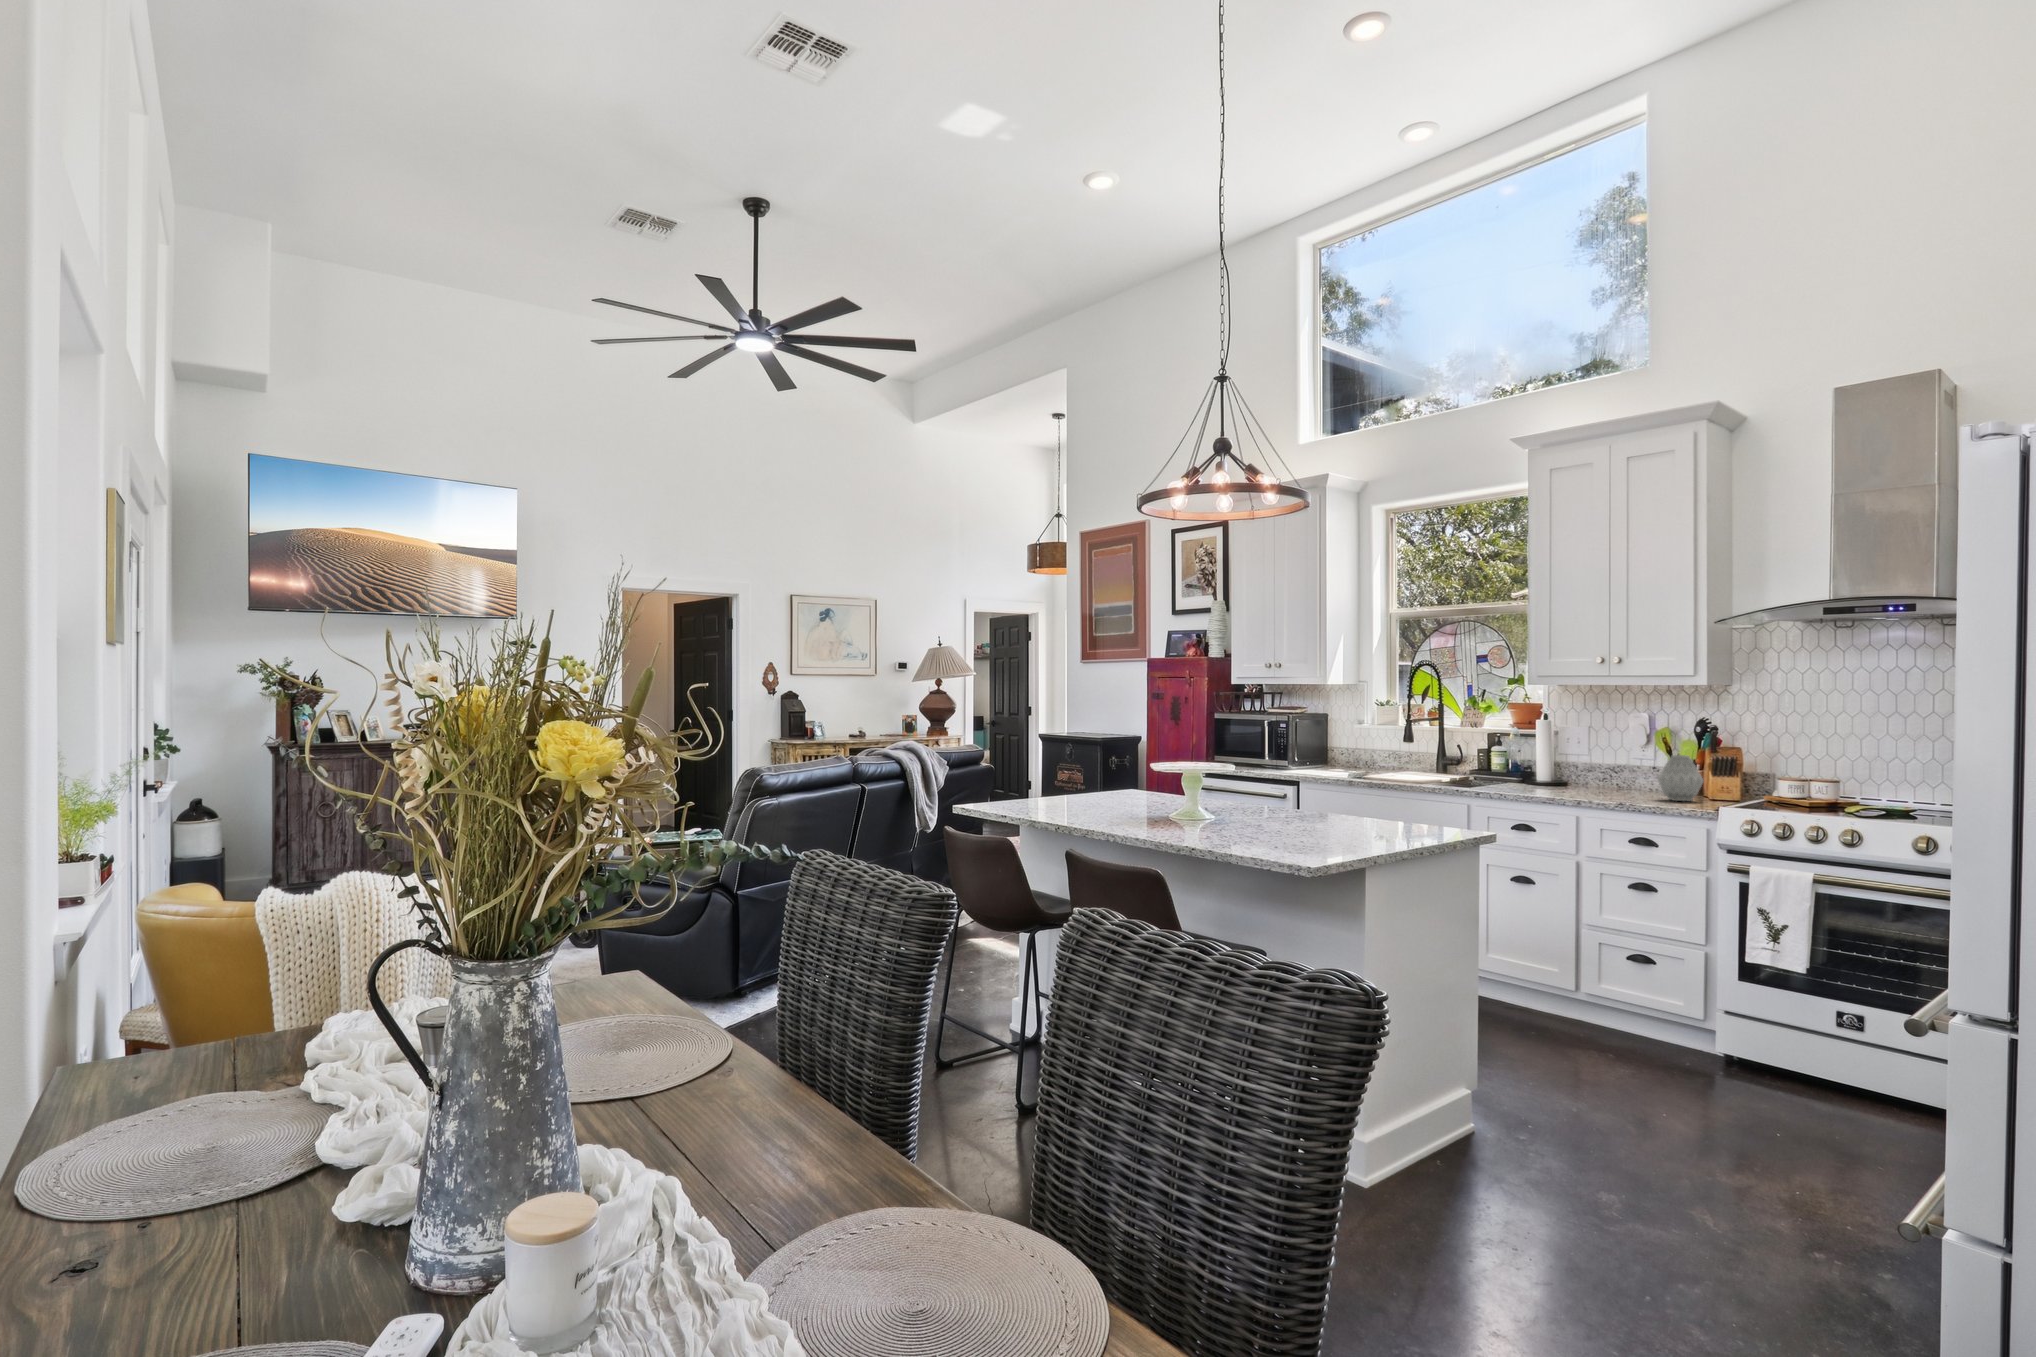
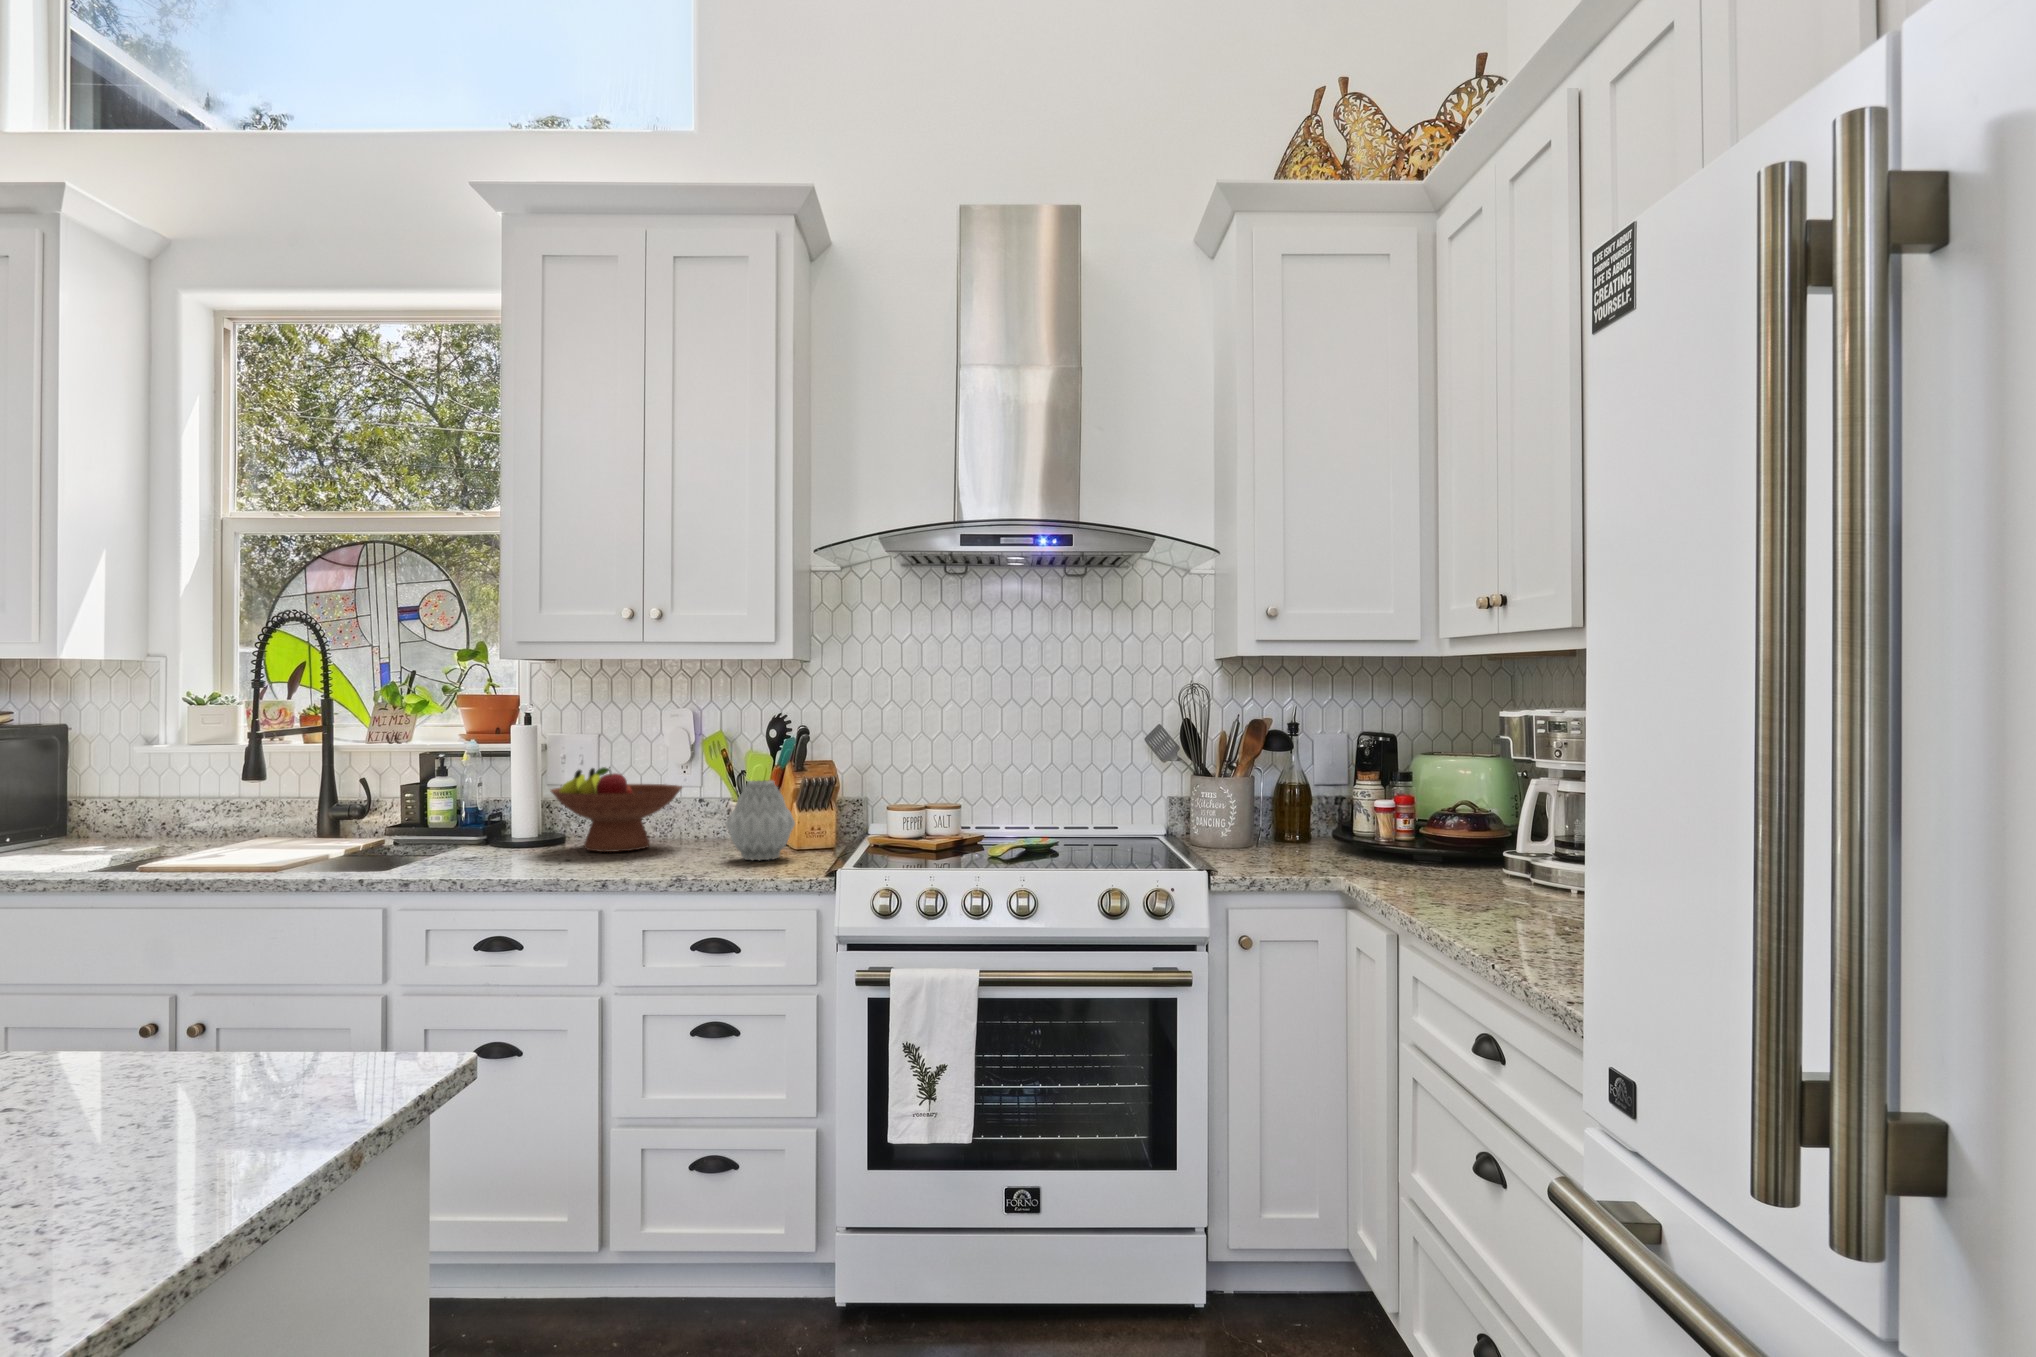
fruit bowl: none [1556,744,1637,792] -> present [551,767,682,852]

